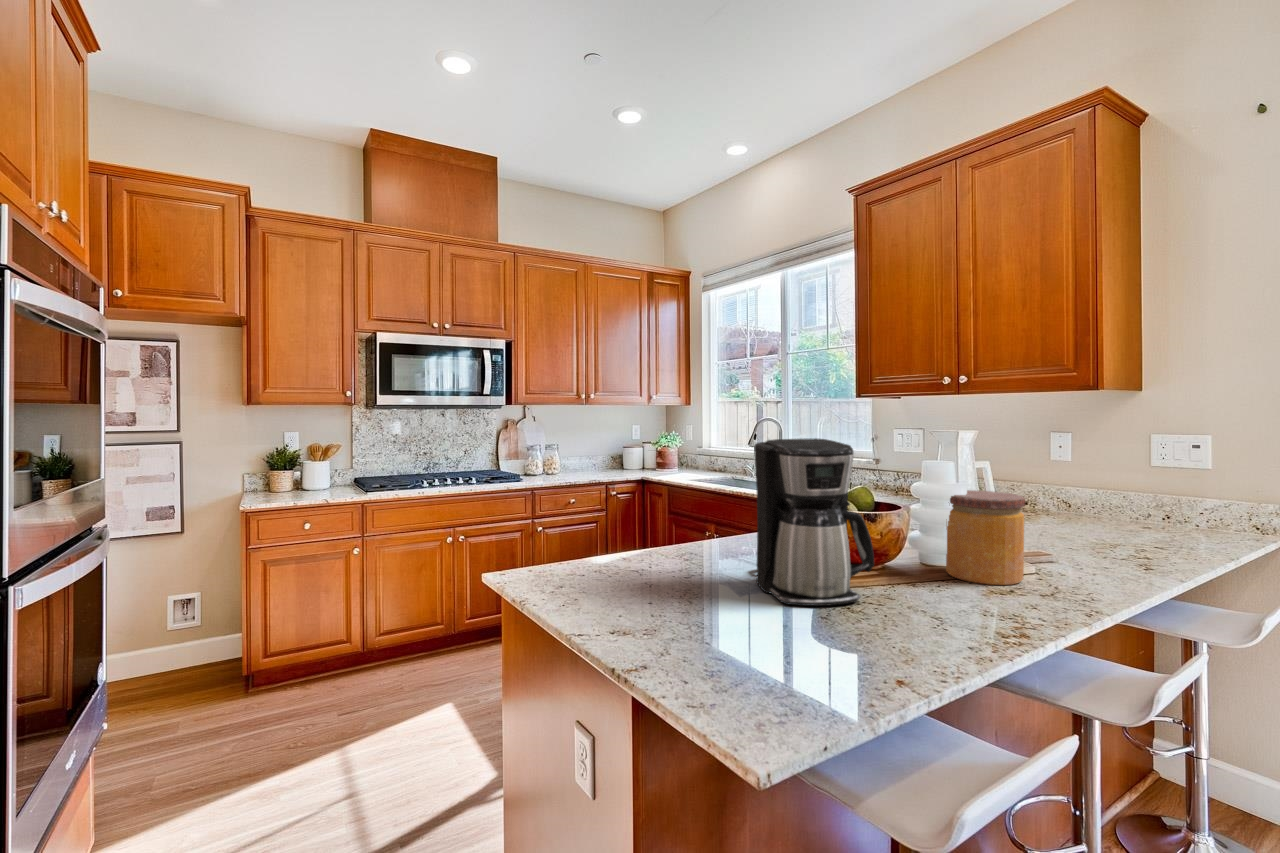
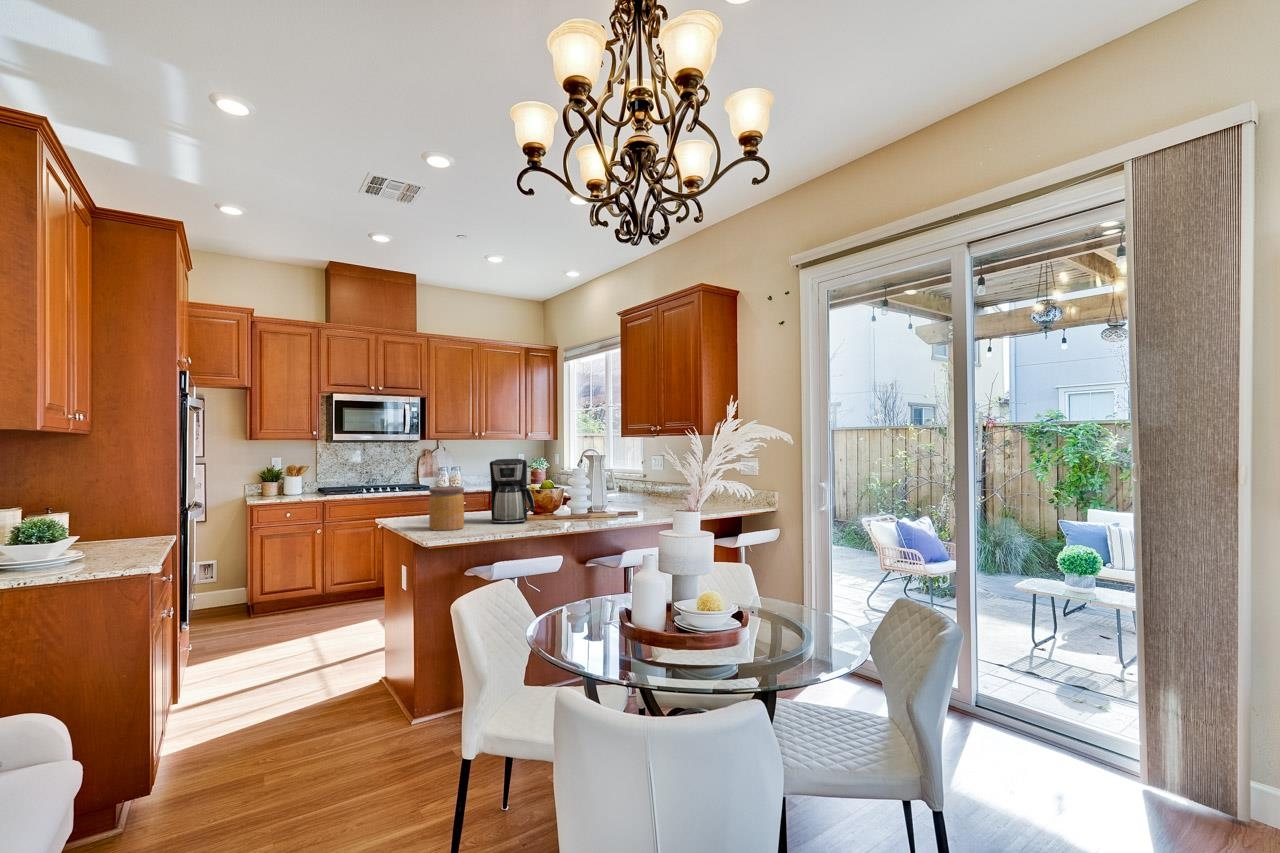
jar: present [946,490,1025,585] -> present [429,487,464,531]

